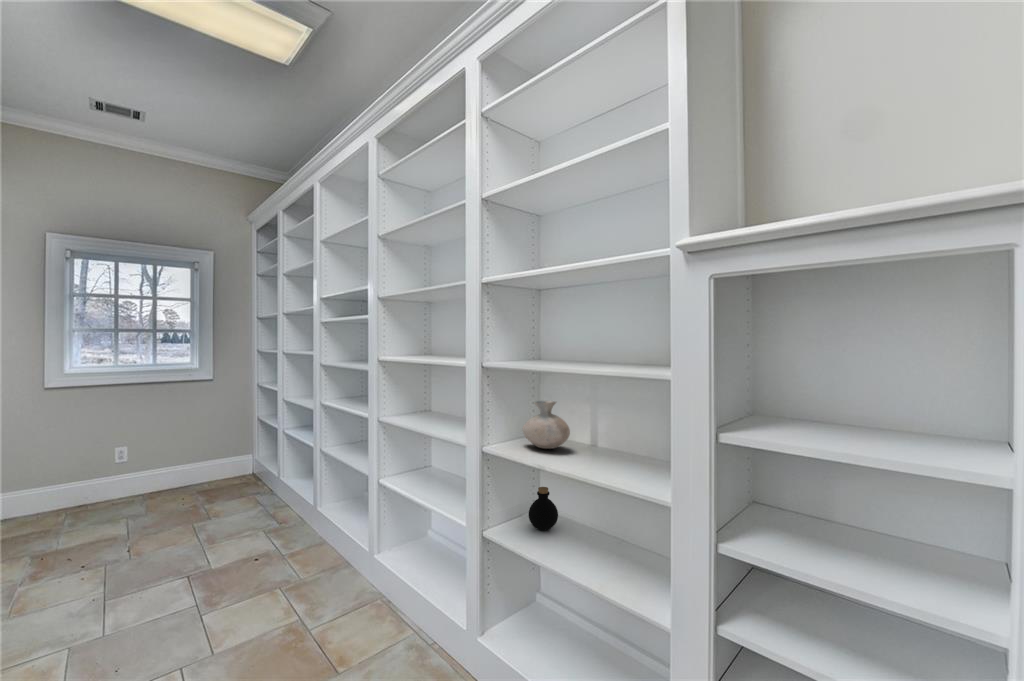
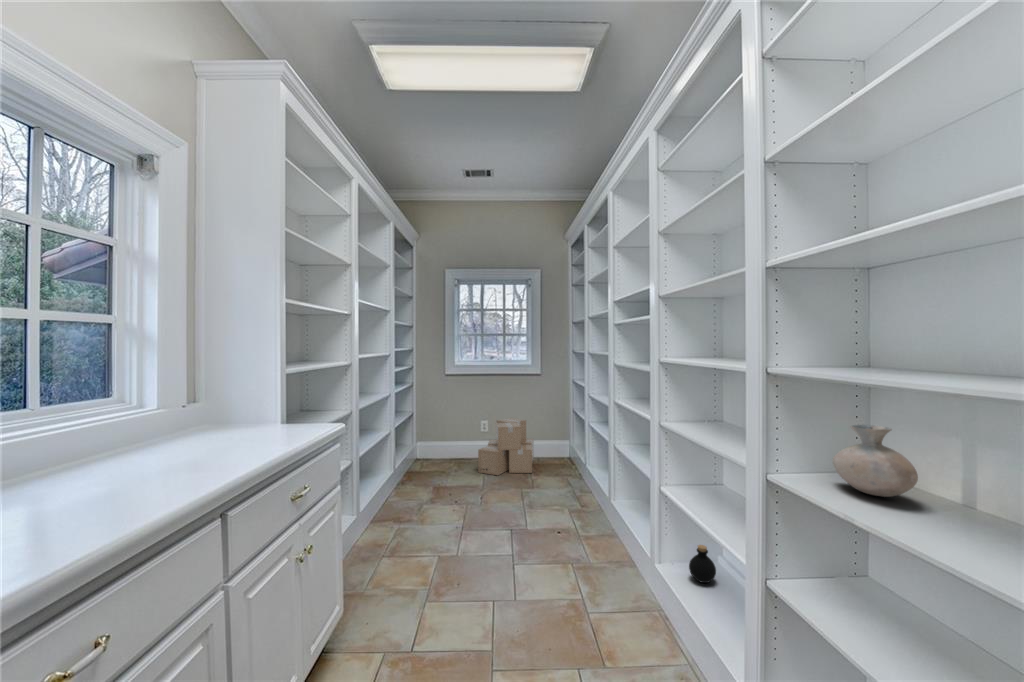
cardboard box: none [118,437,205,515] -> present [478,418,534,475]
bottle: present [529,487,558,530] -> present [689,545,716,583]

